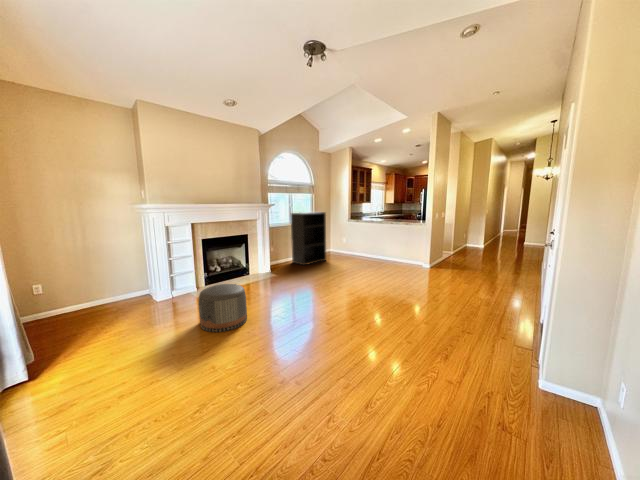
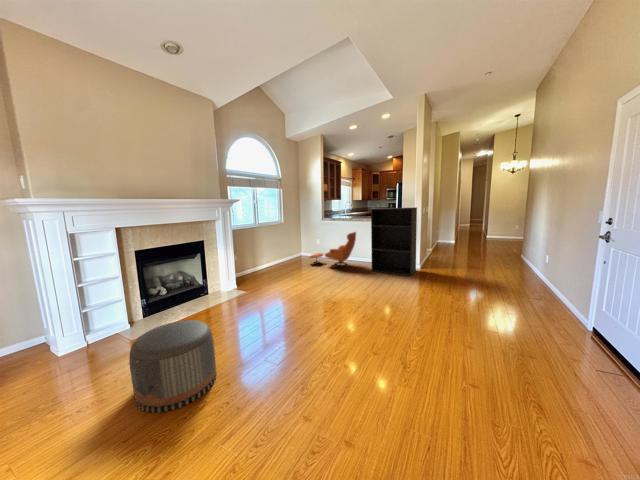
bookshelf: present [291,212,326,265] -> present [371,207,417,276]
lounge chair: none [334,232,374,264] -> present [309,232,356,266]

